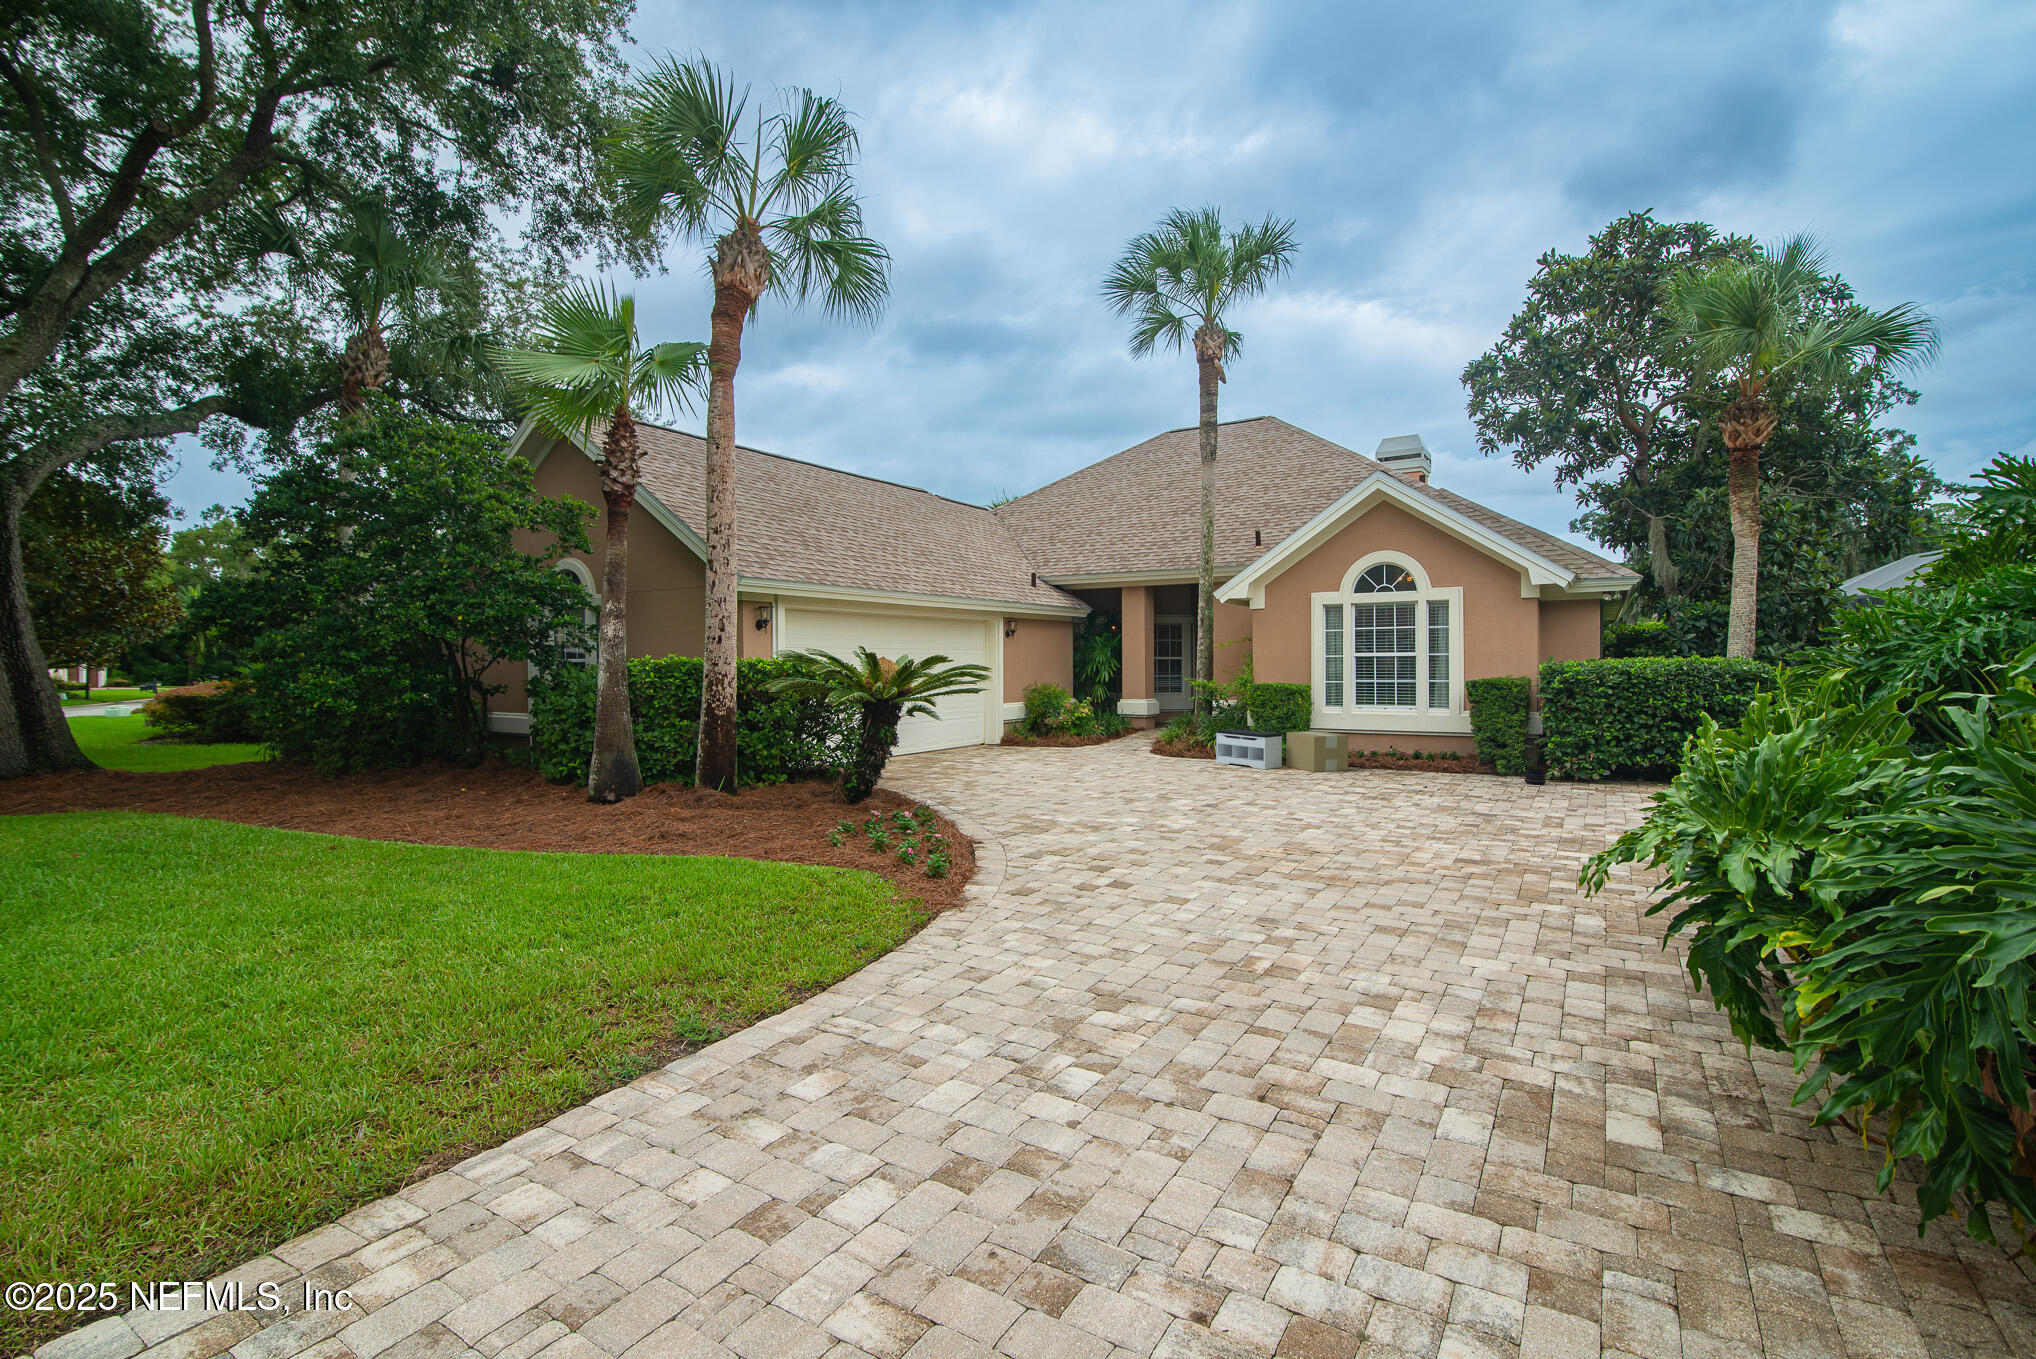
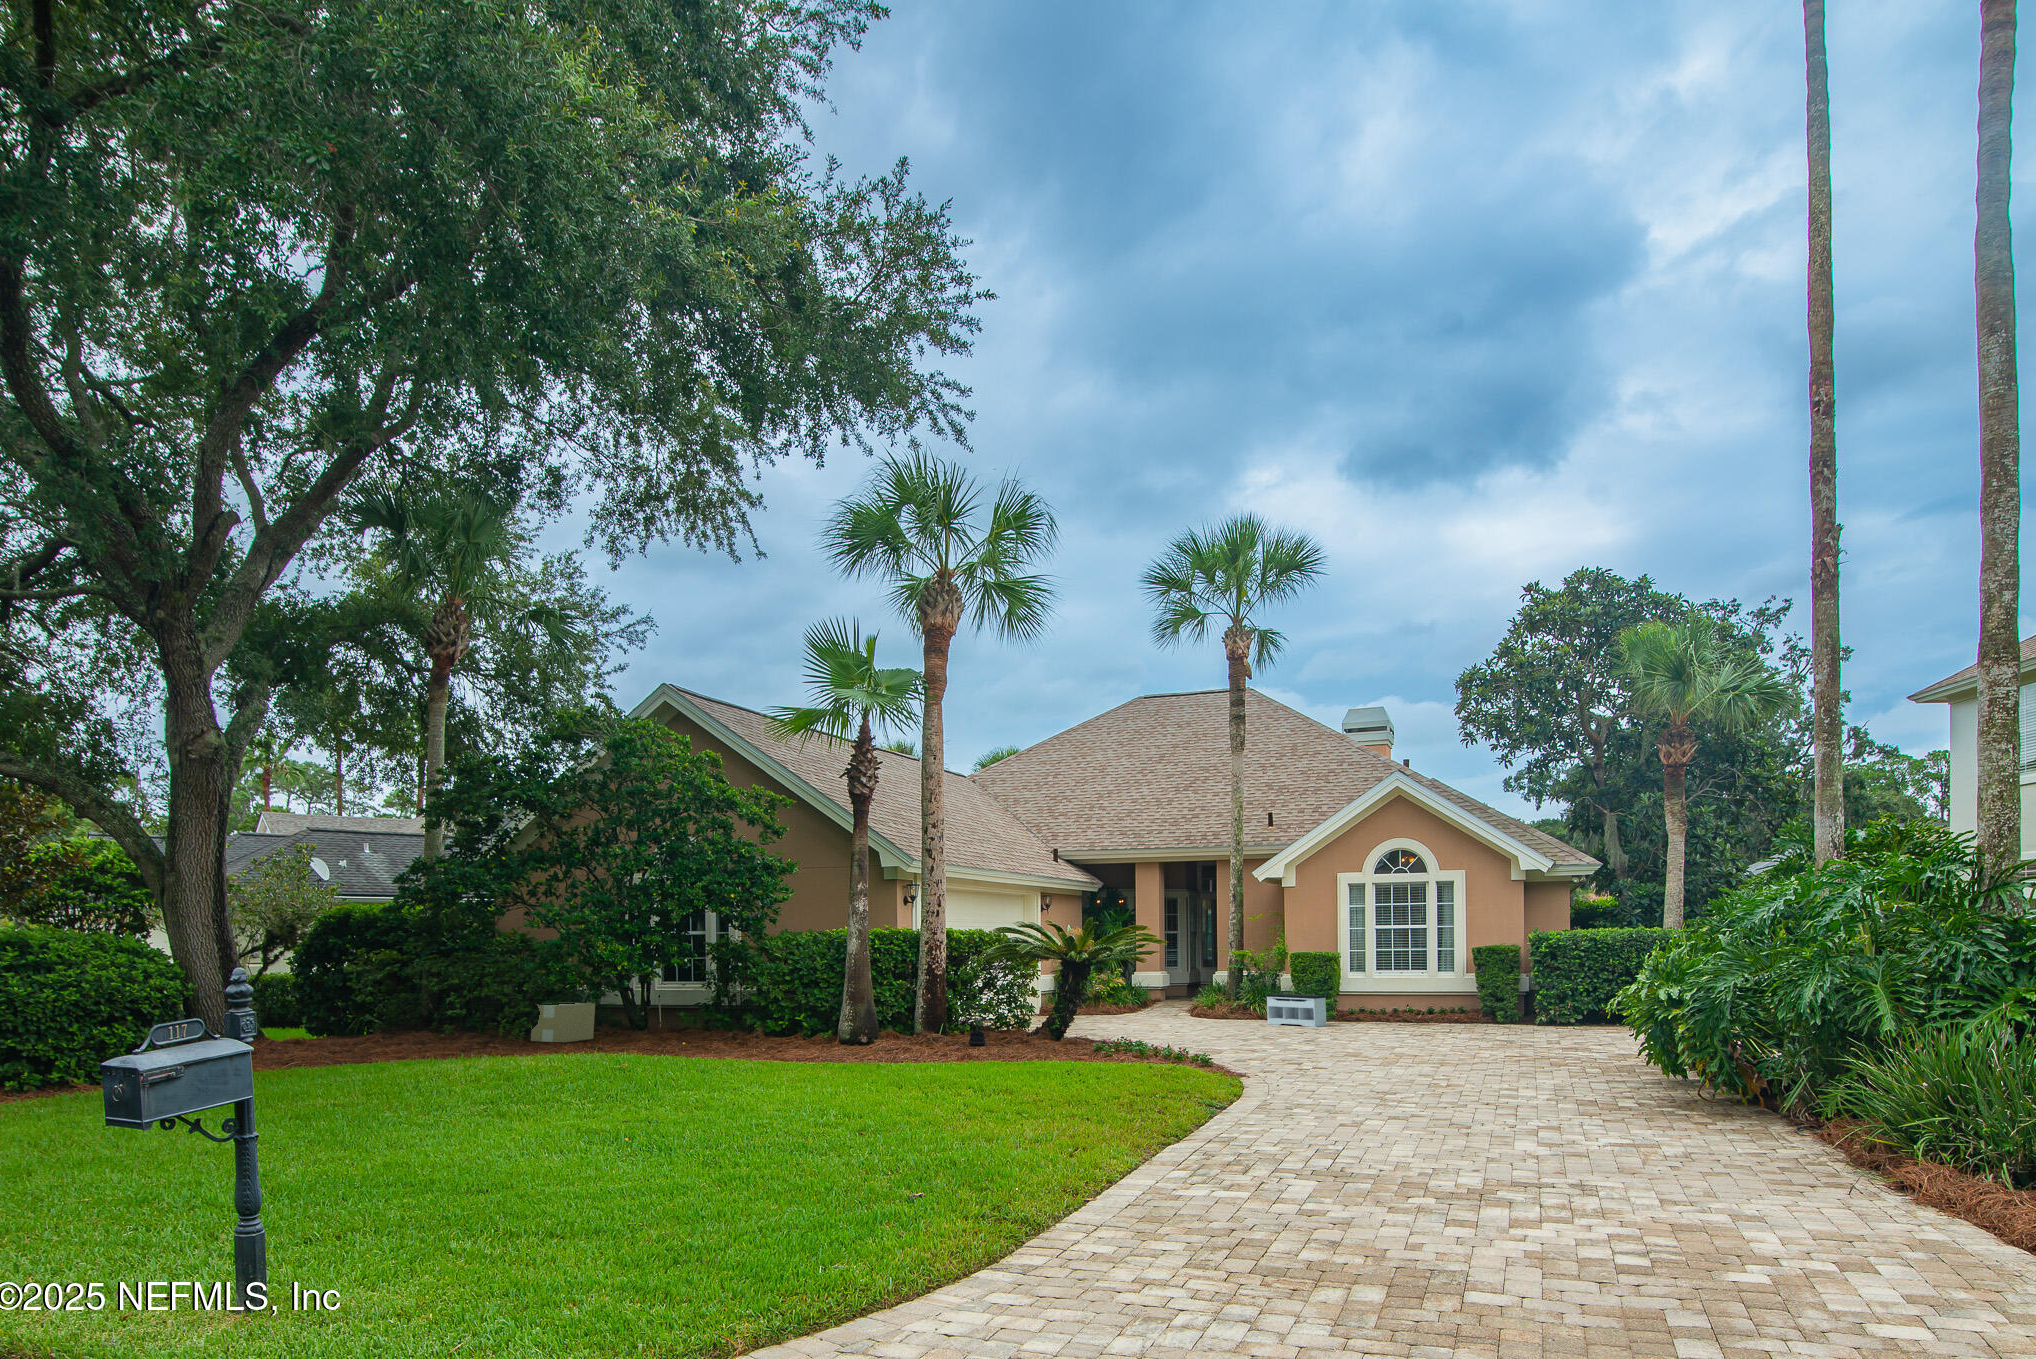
cardboard box: present [1286,731,1348,772] -> present [531,1003,595,1042]
potted plant: present [1518,737,1553,785] -> present [959,1001,990,1046]

